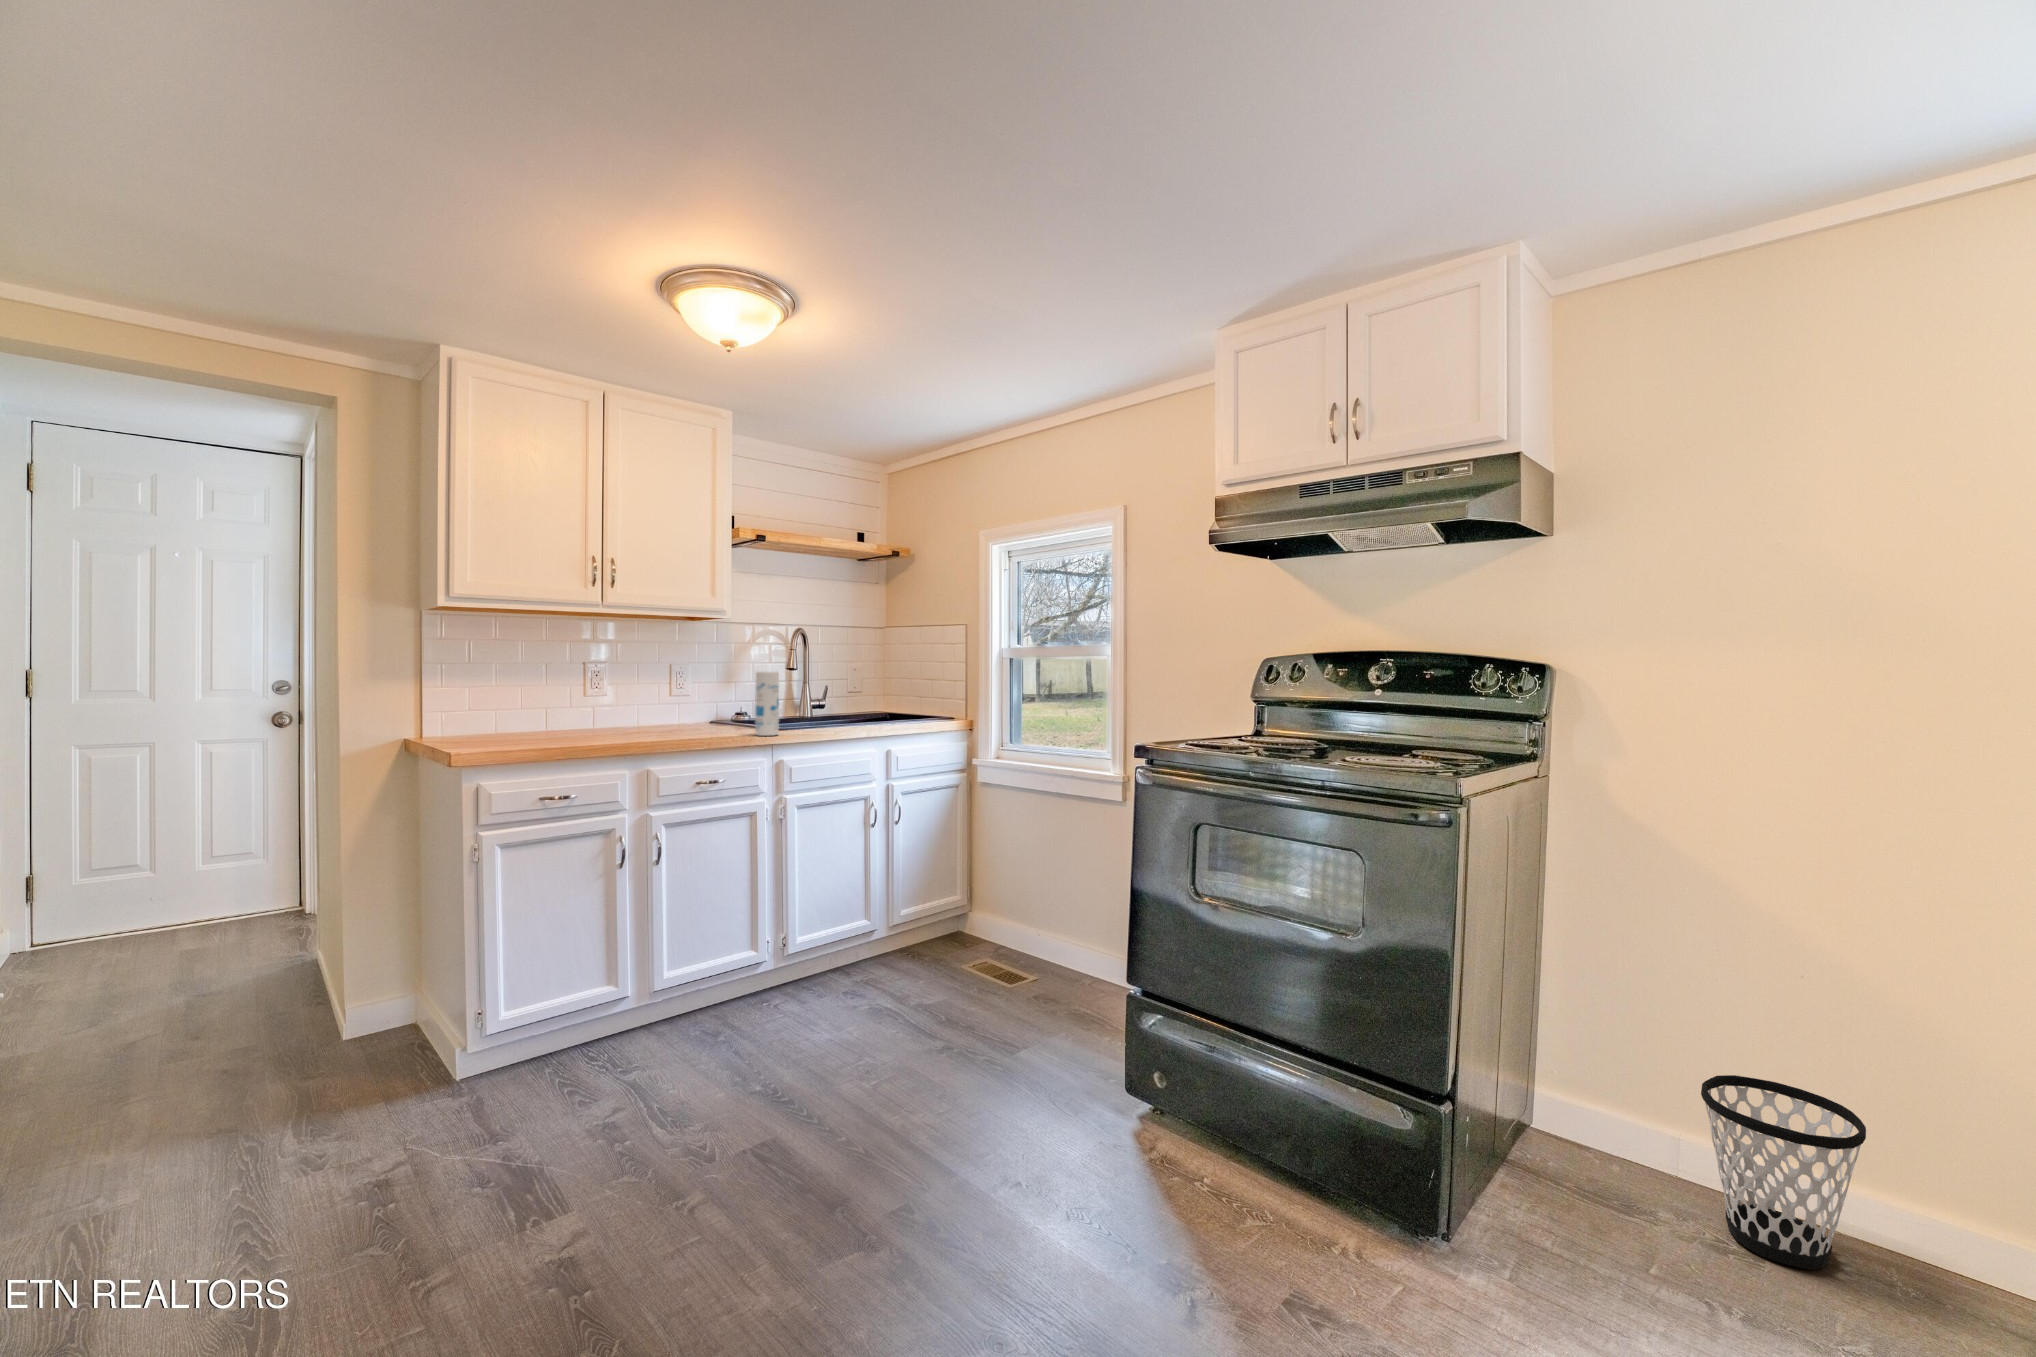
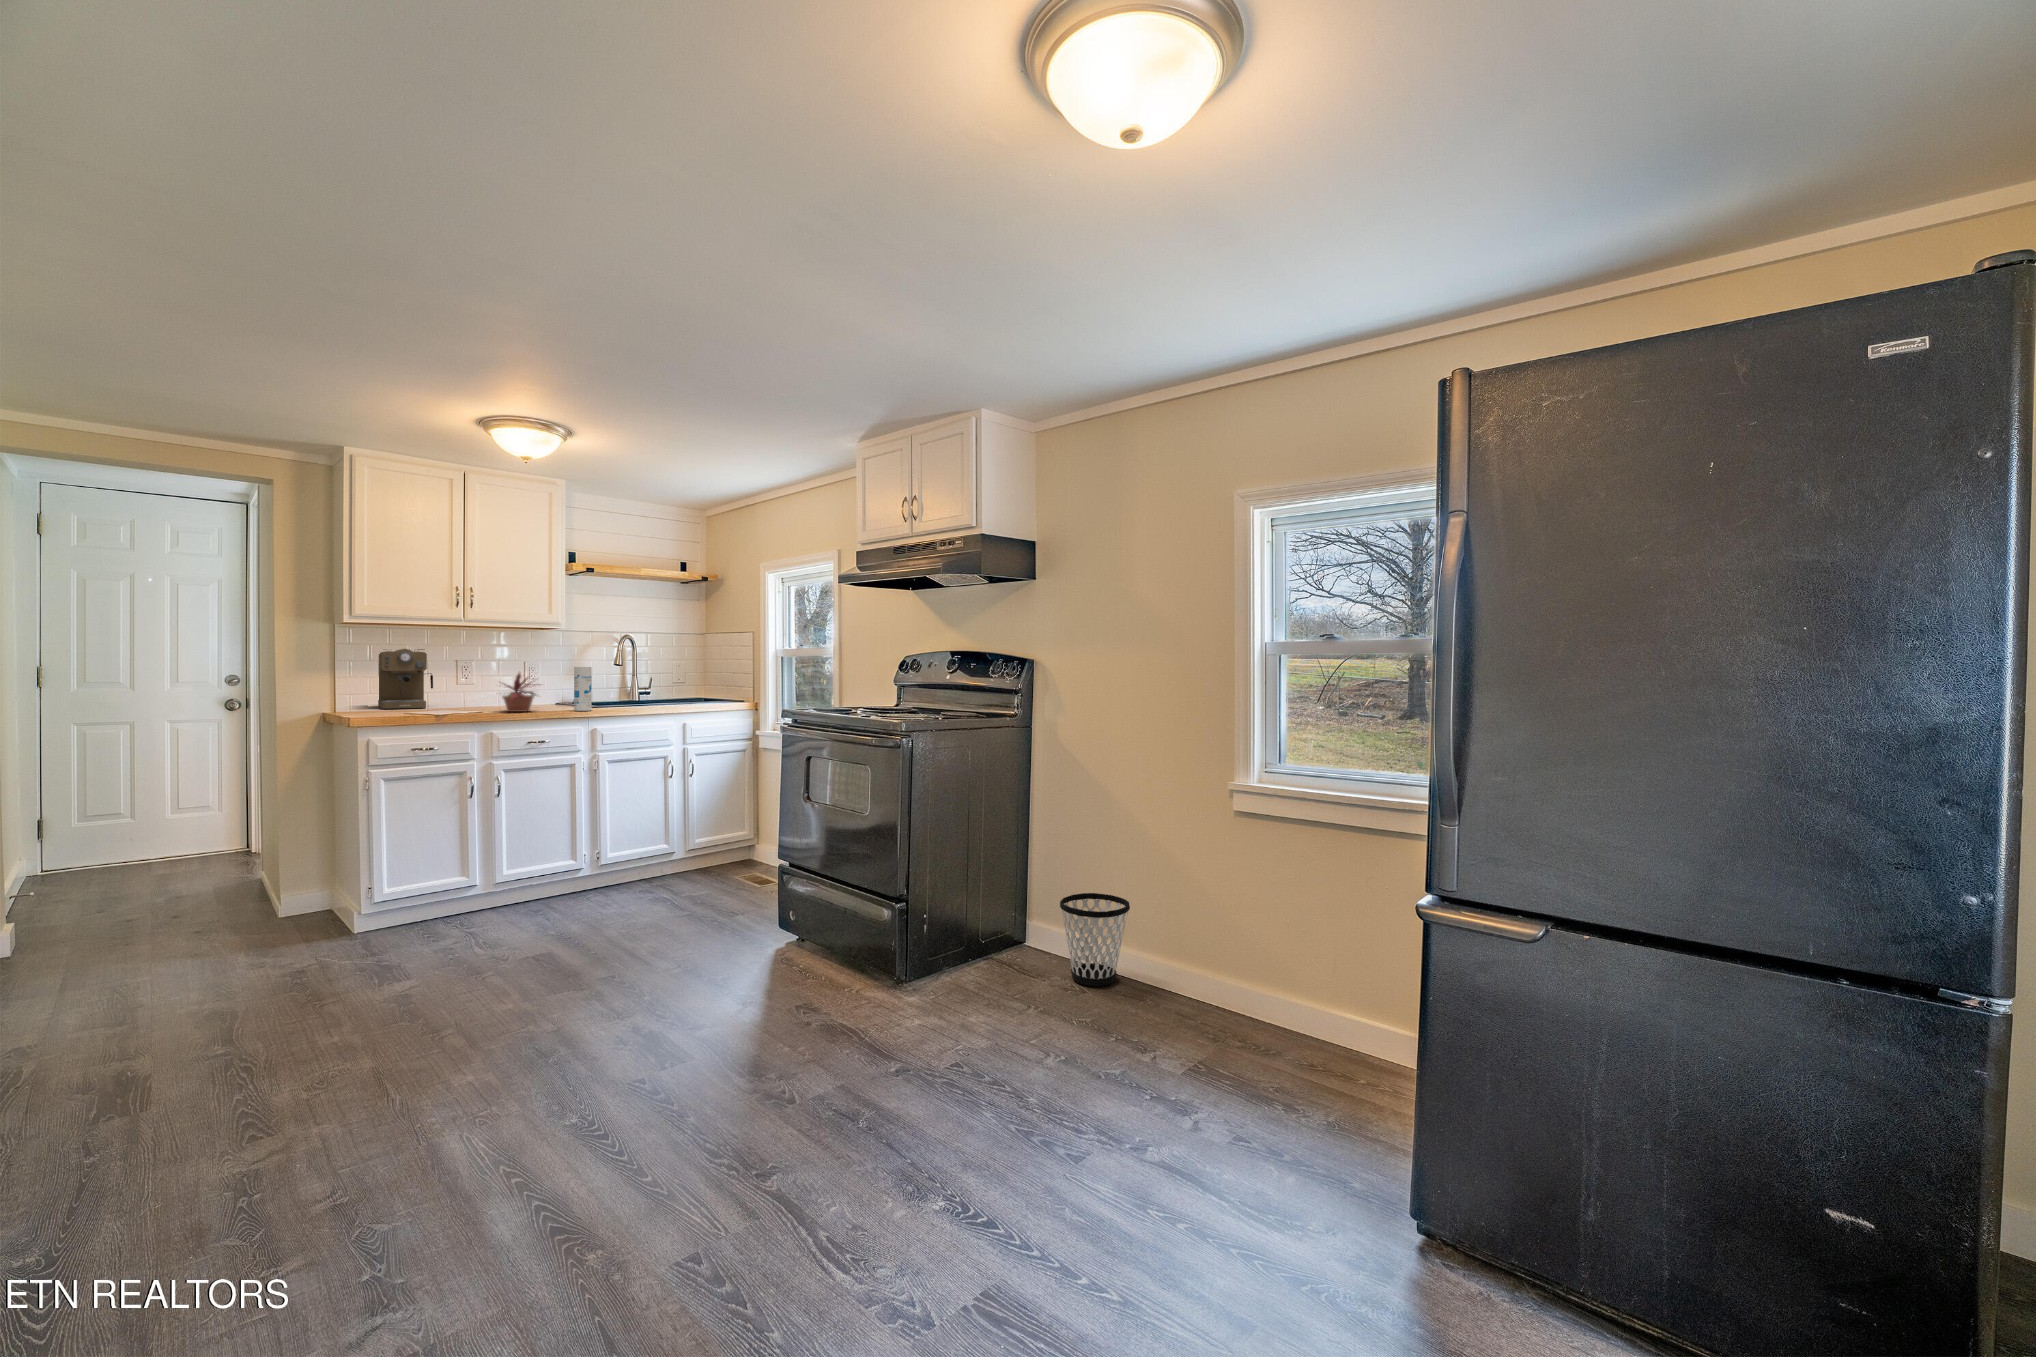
coffee maker: none [479,645,555,732] -> present [378,649,433,709]
potted plant: none [641,677,719,738] -> present [503,673,536,712]

